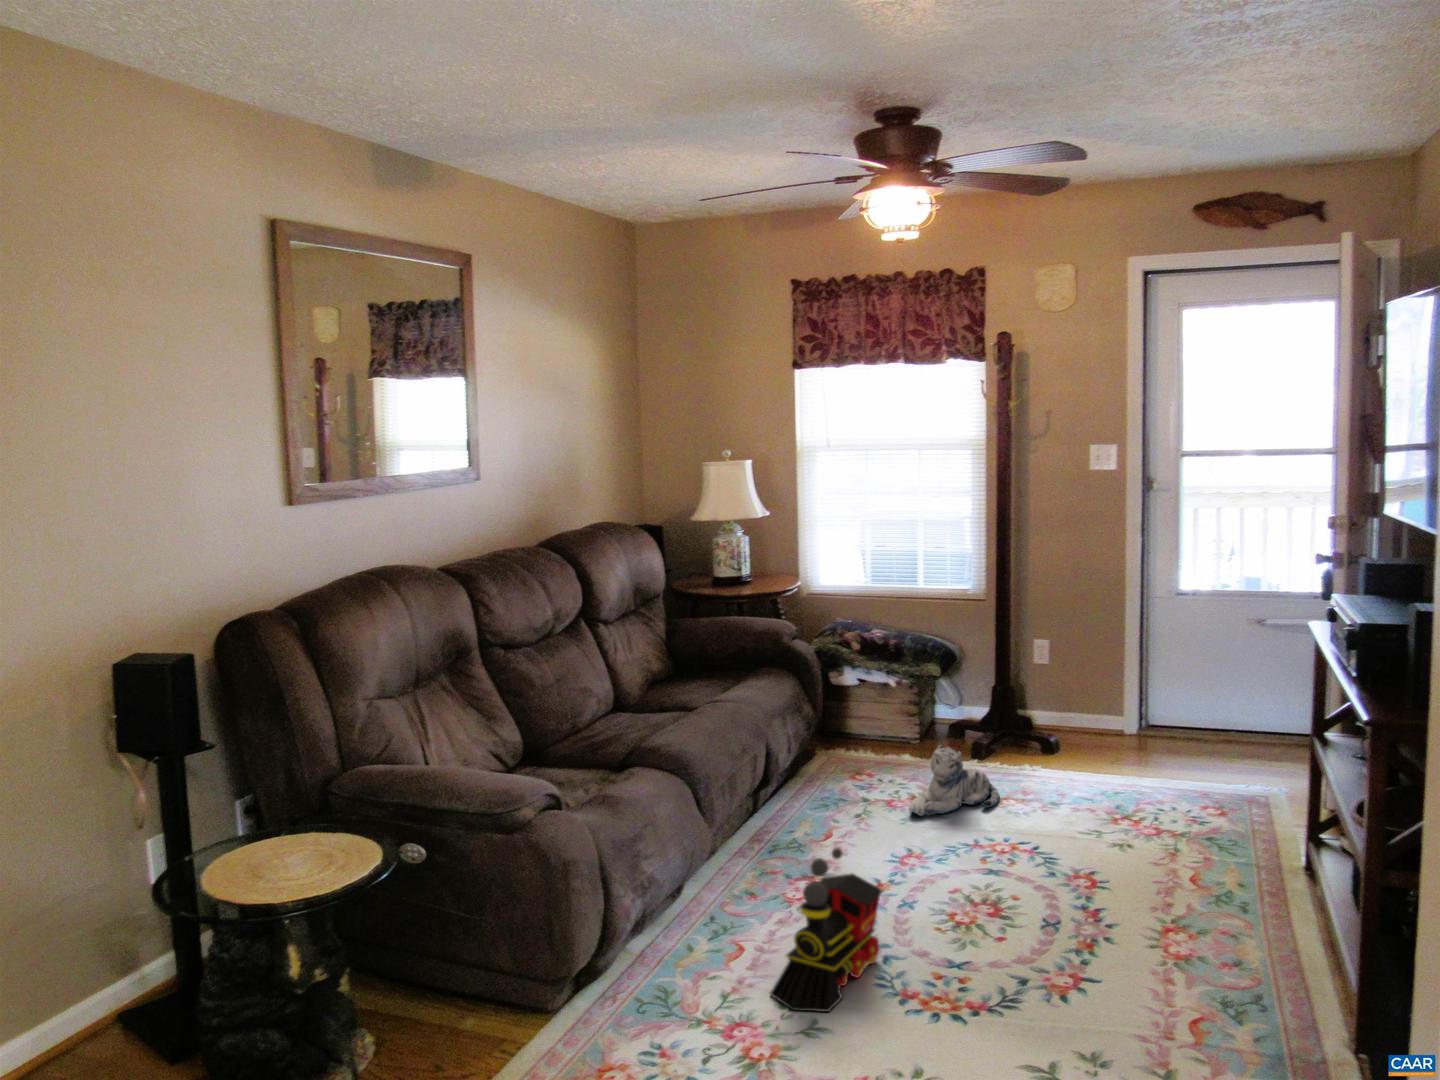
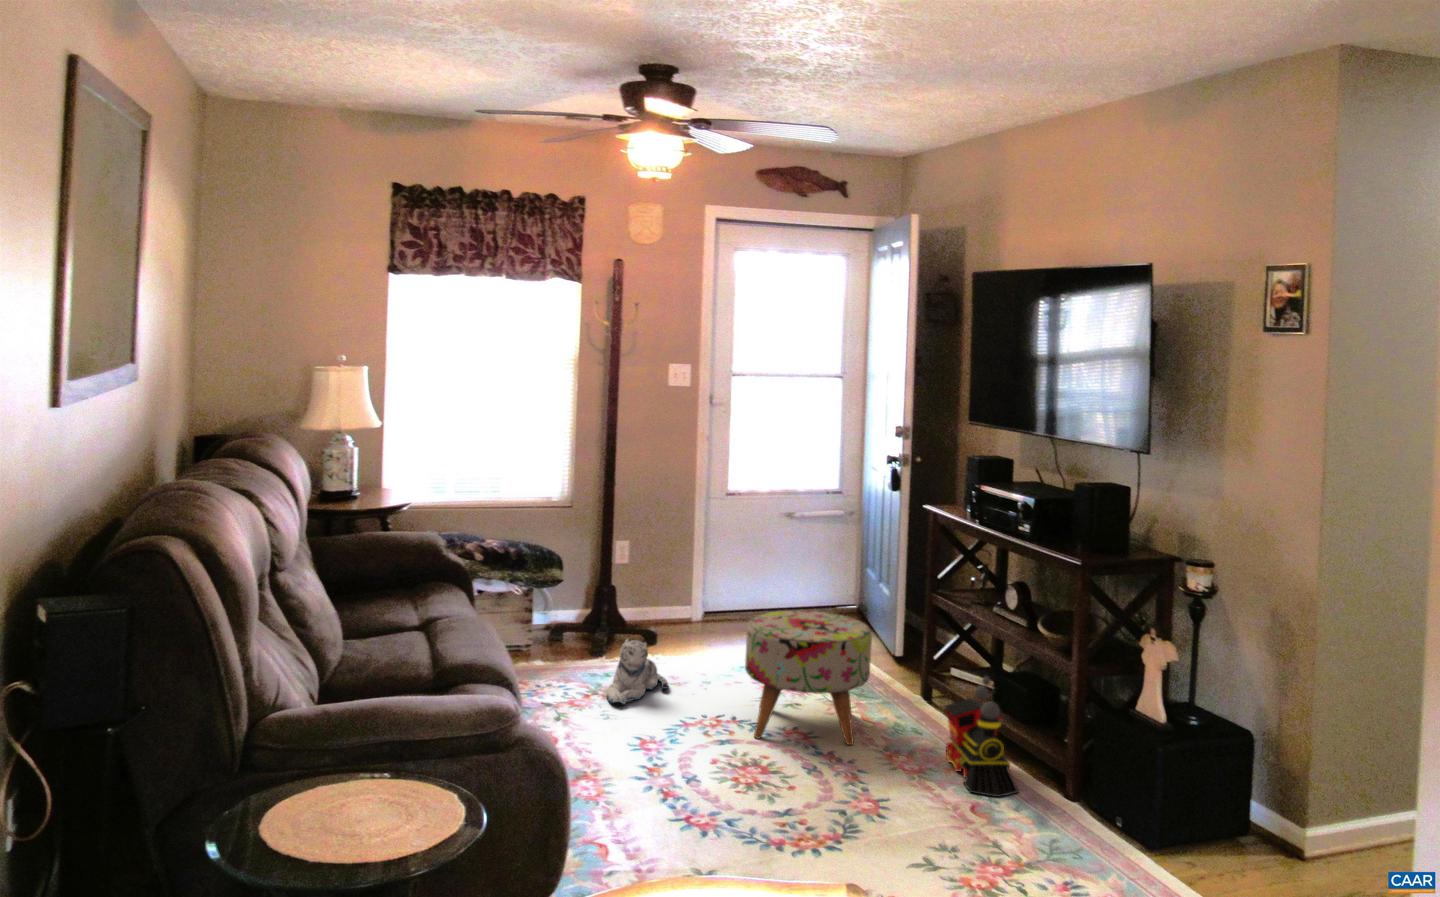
ottoman: none [1021,734,1186,912] -> present [745,611,872,745]
toy train: present [770,848,882,1012] -> present [946,677,1019,797]

